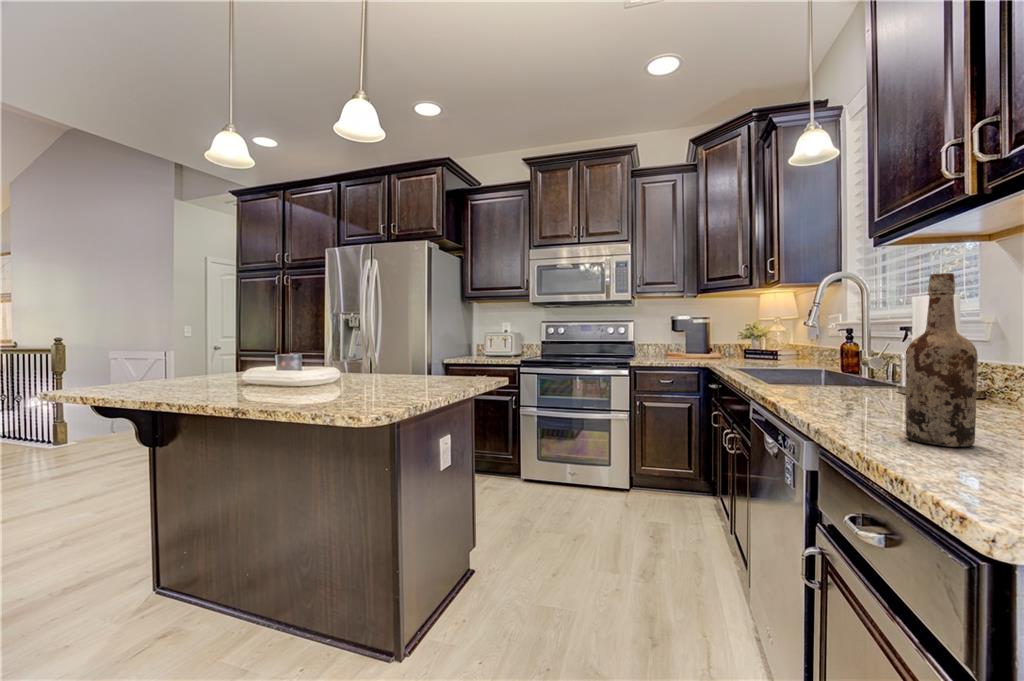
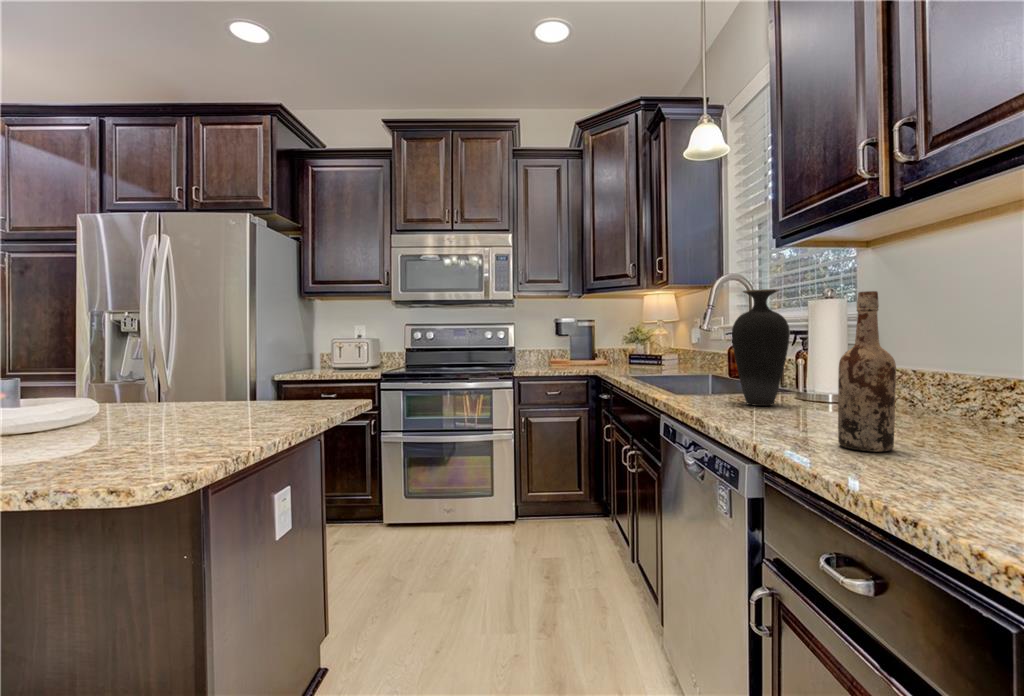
vase: none [819,280,885,397] -> present [732,289,790,406]

